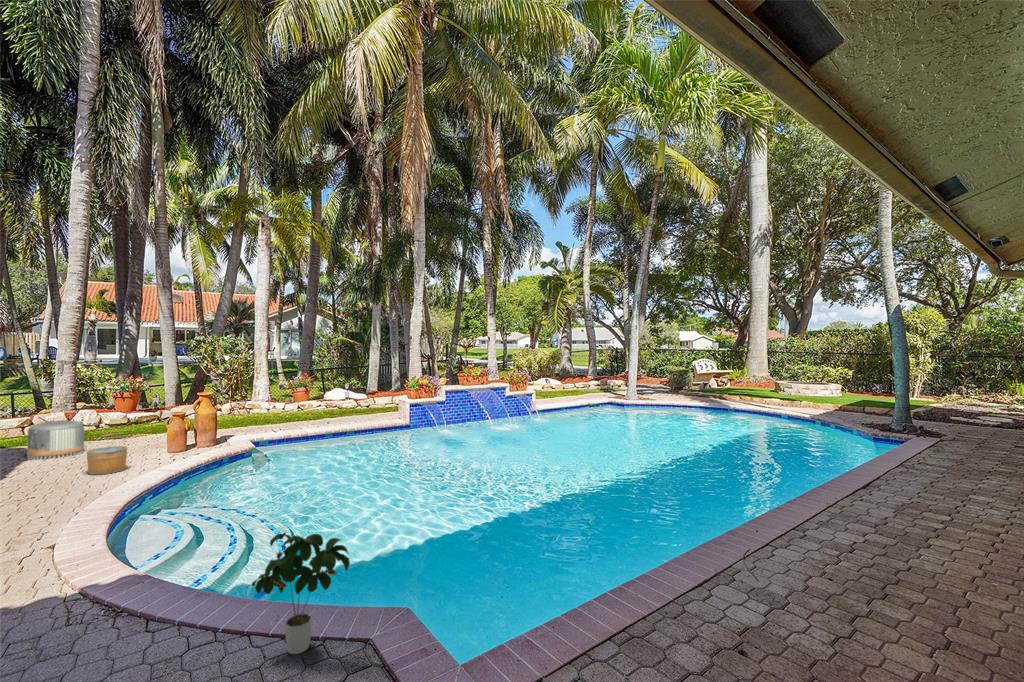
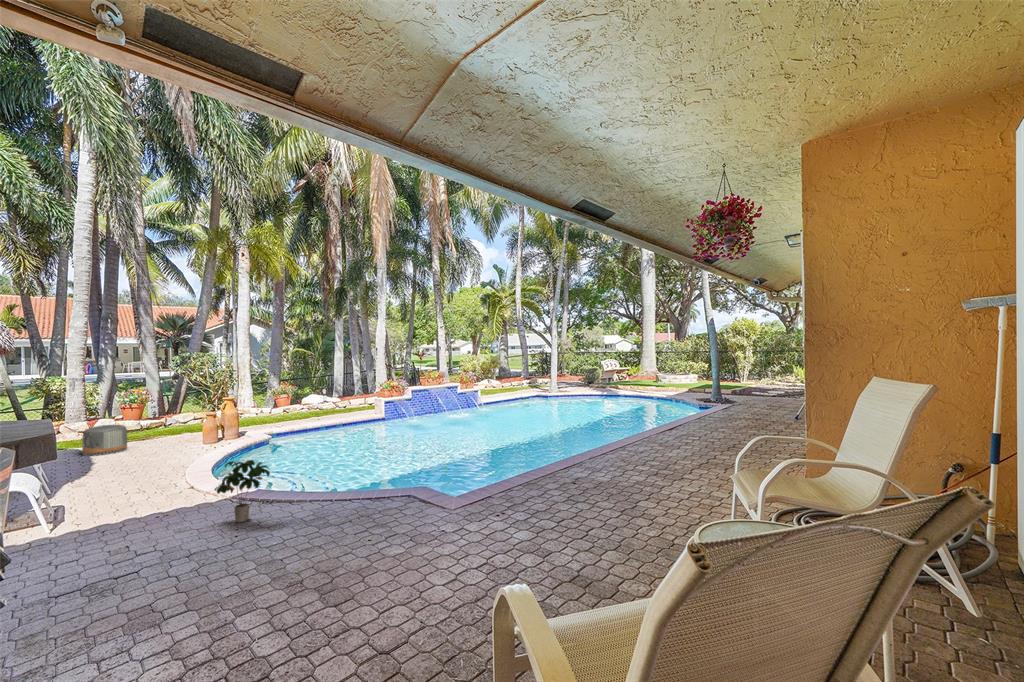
bucket: present [87,433,127,475] -> none [149,430,179,461]
potted plant: present [252,532,350,654] -> present [215,460,270,522]

